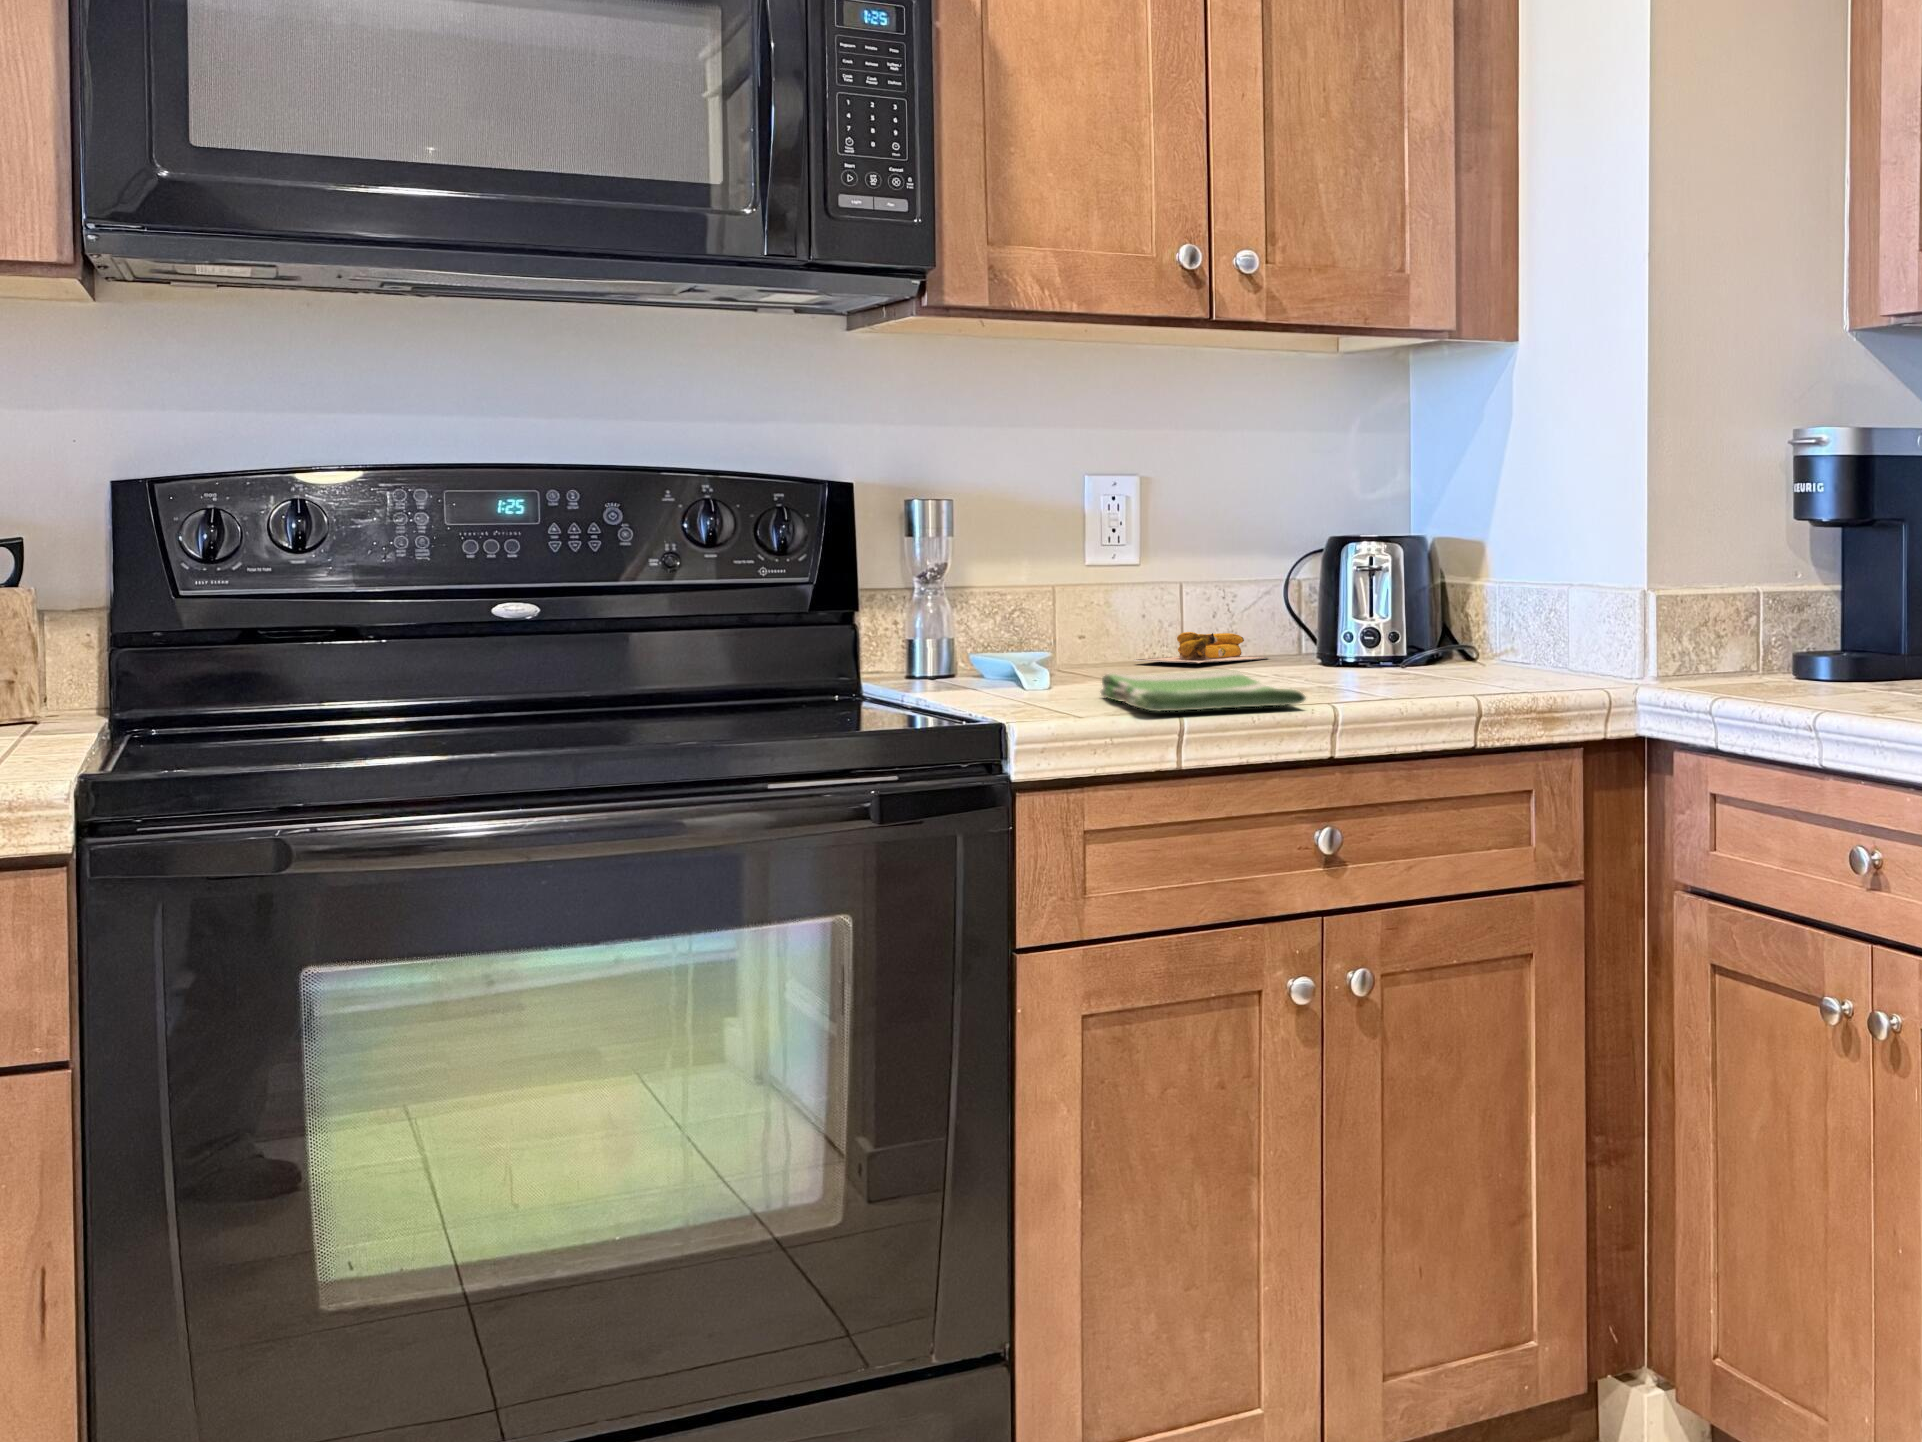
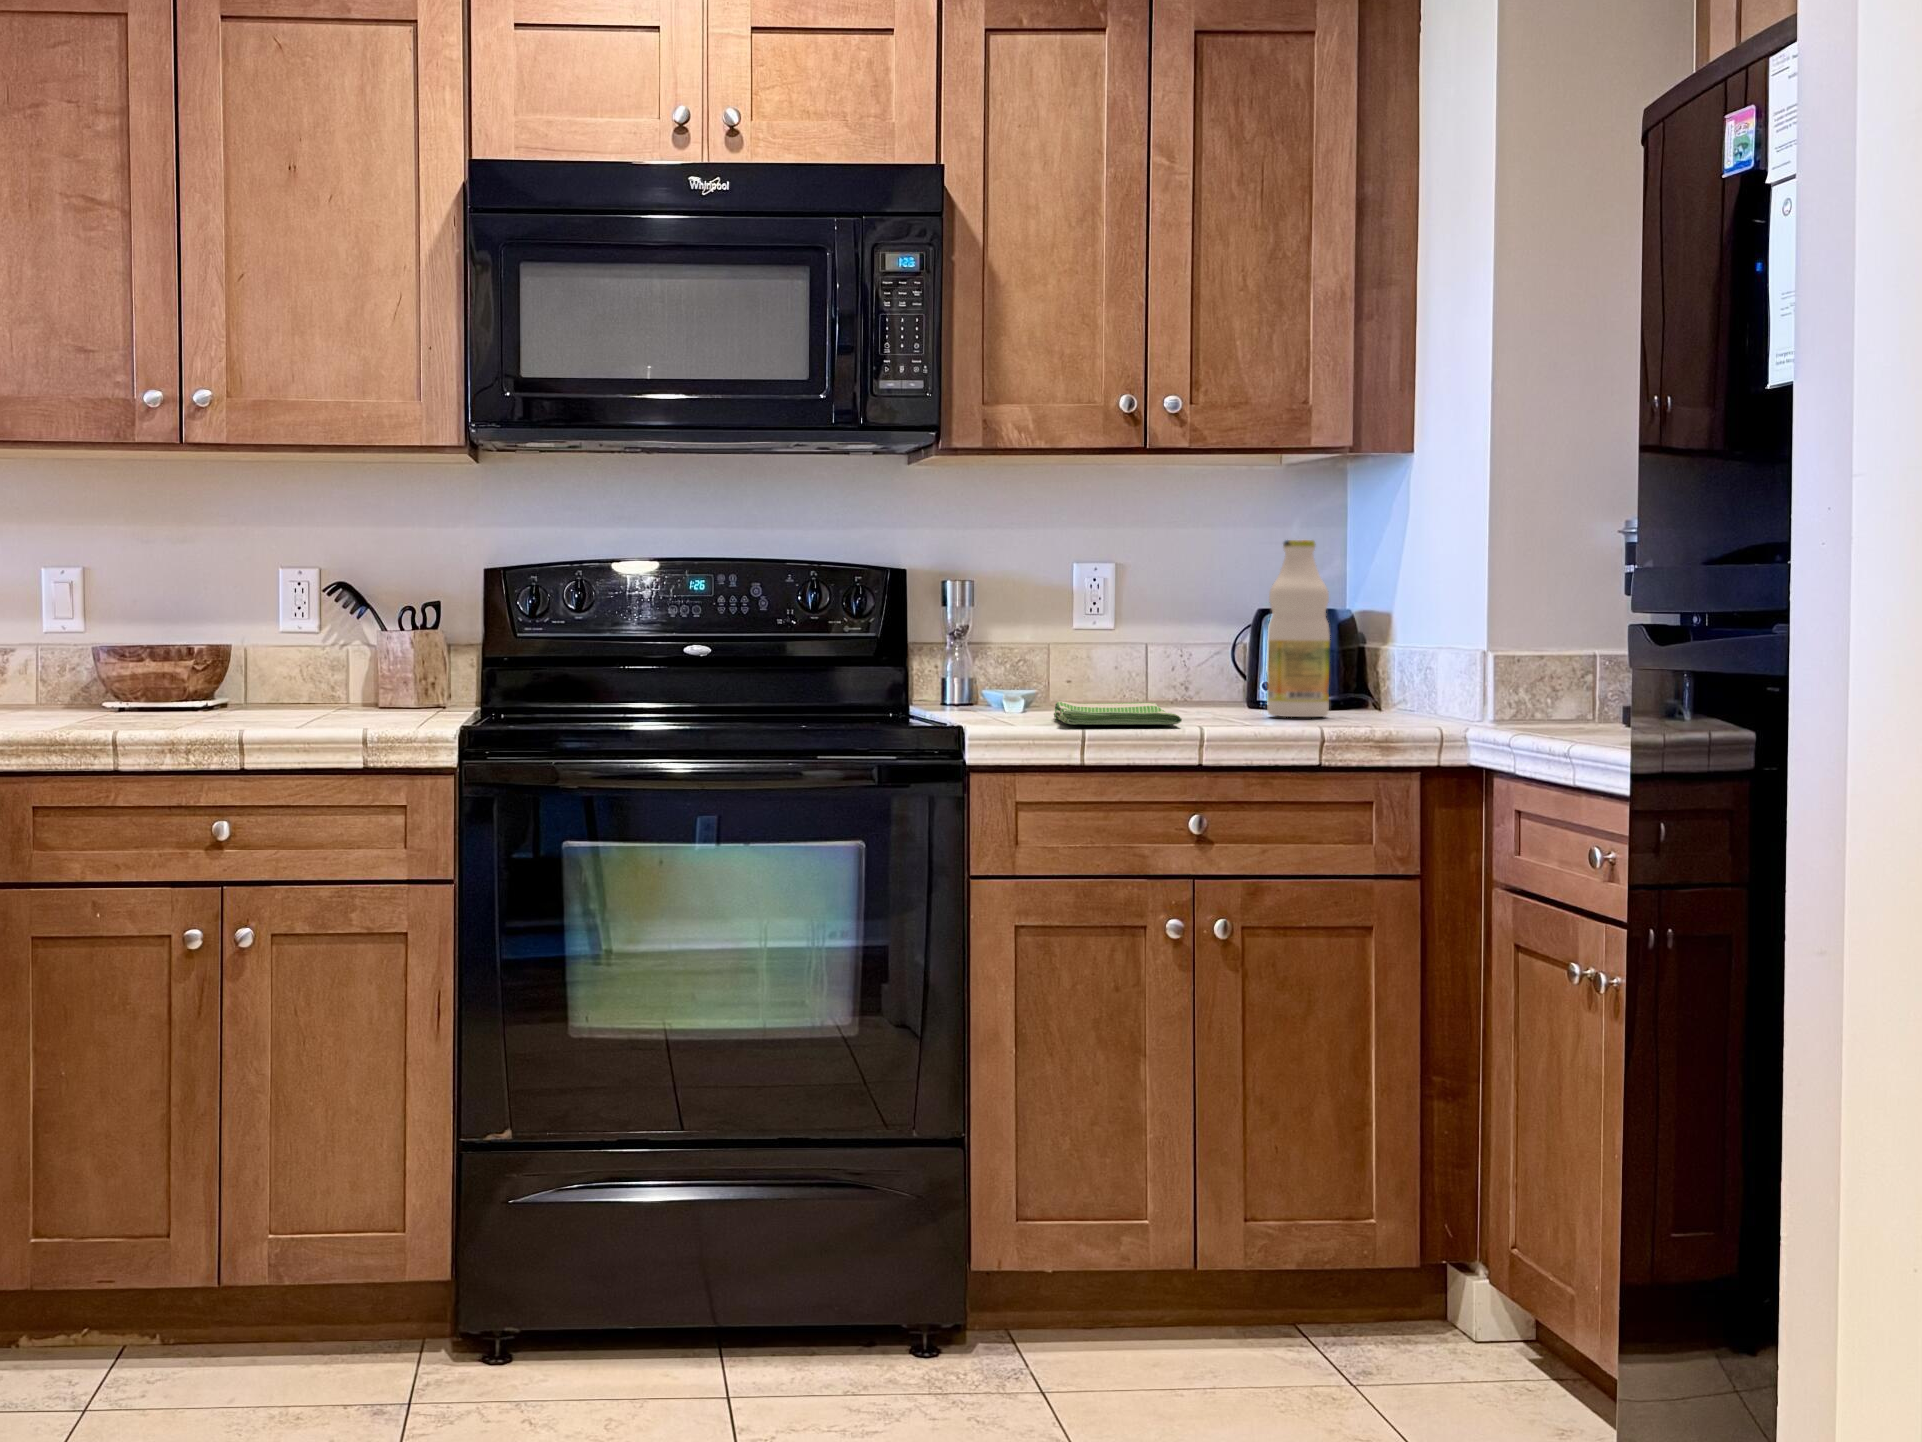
bottle: none [1381,448,1458,683] -> present [1267,540,1330,717]
banana: present [1133,632,1268,663] -> none [1108,680,1216,702]

